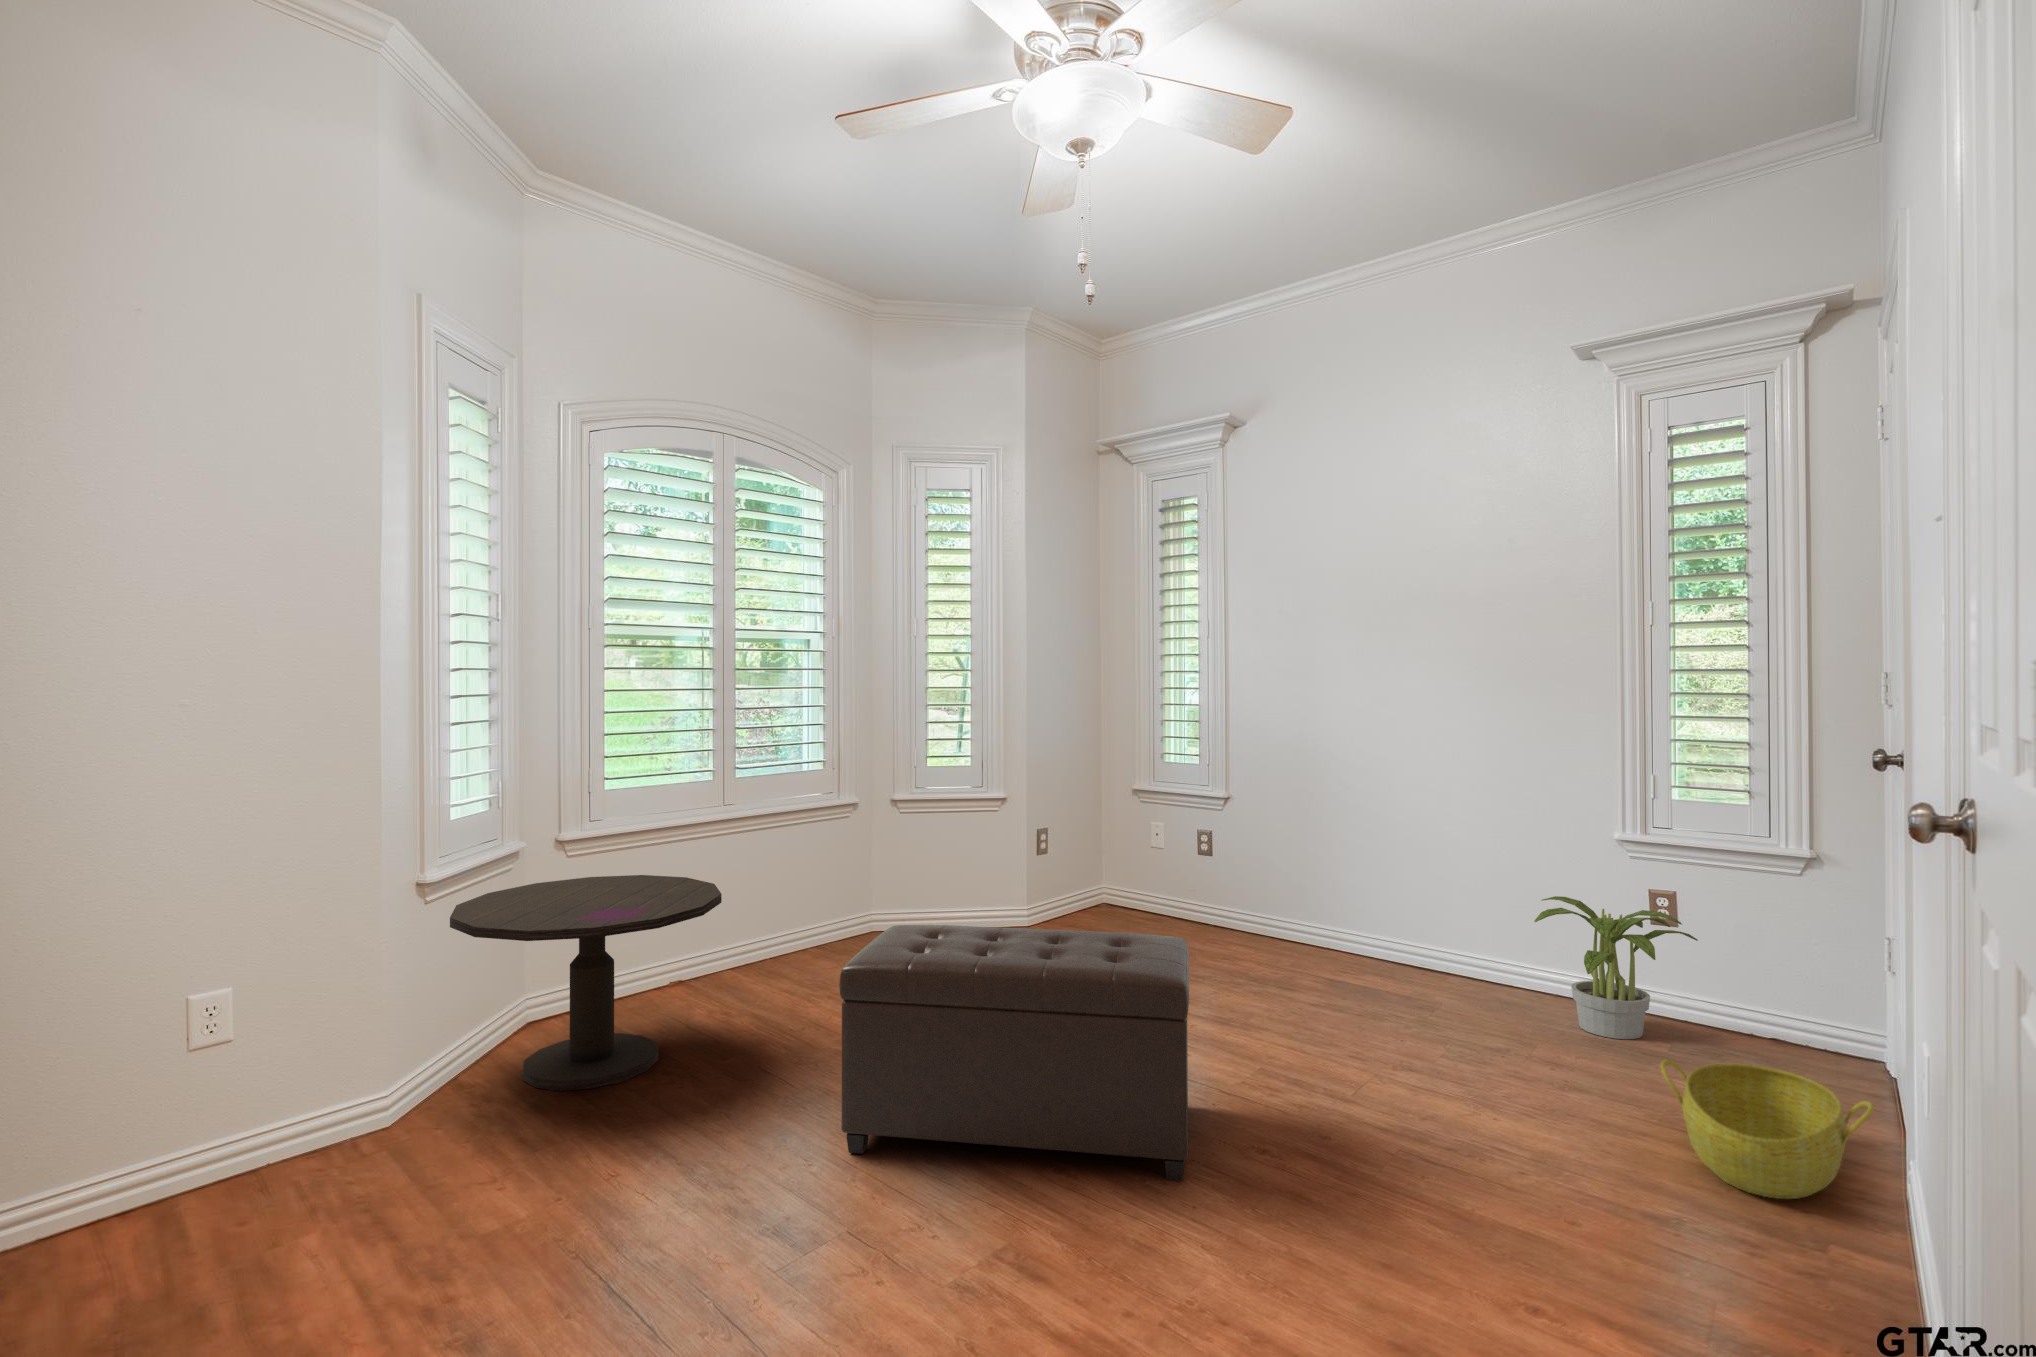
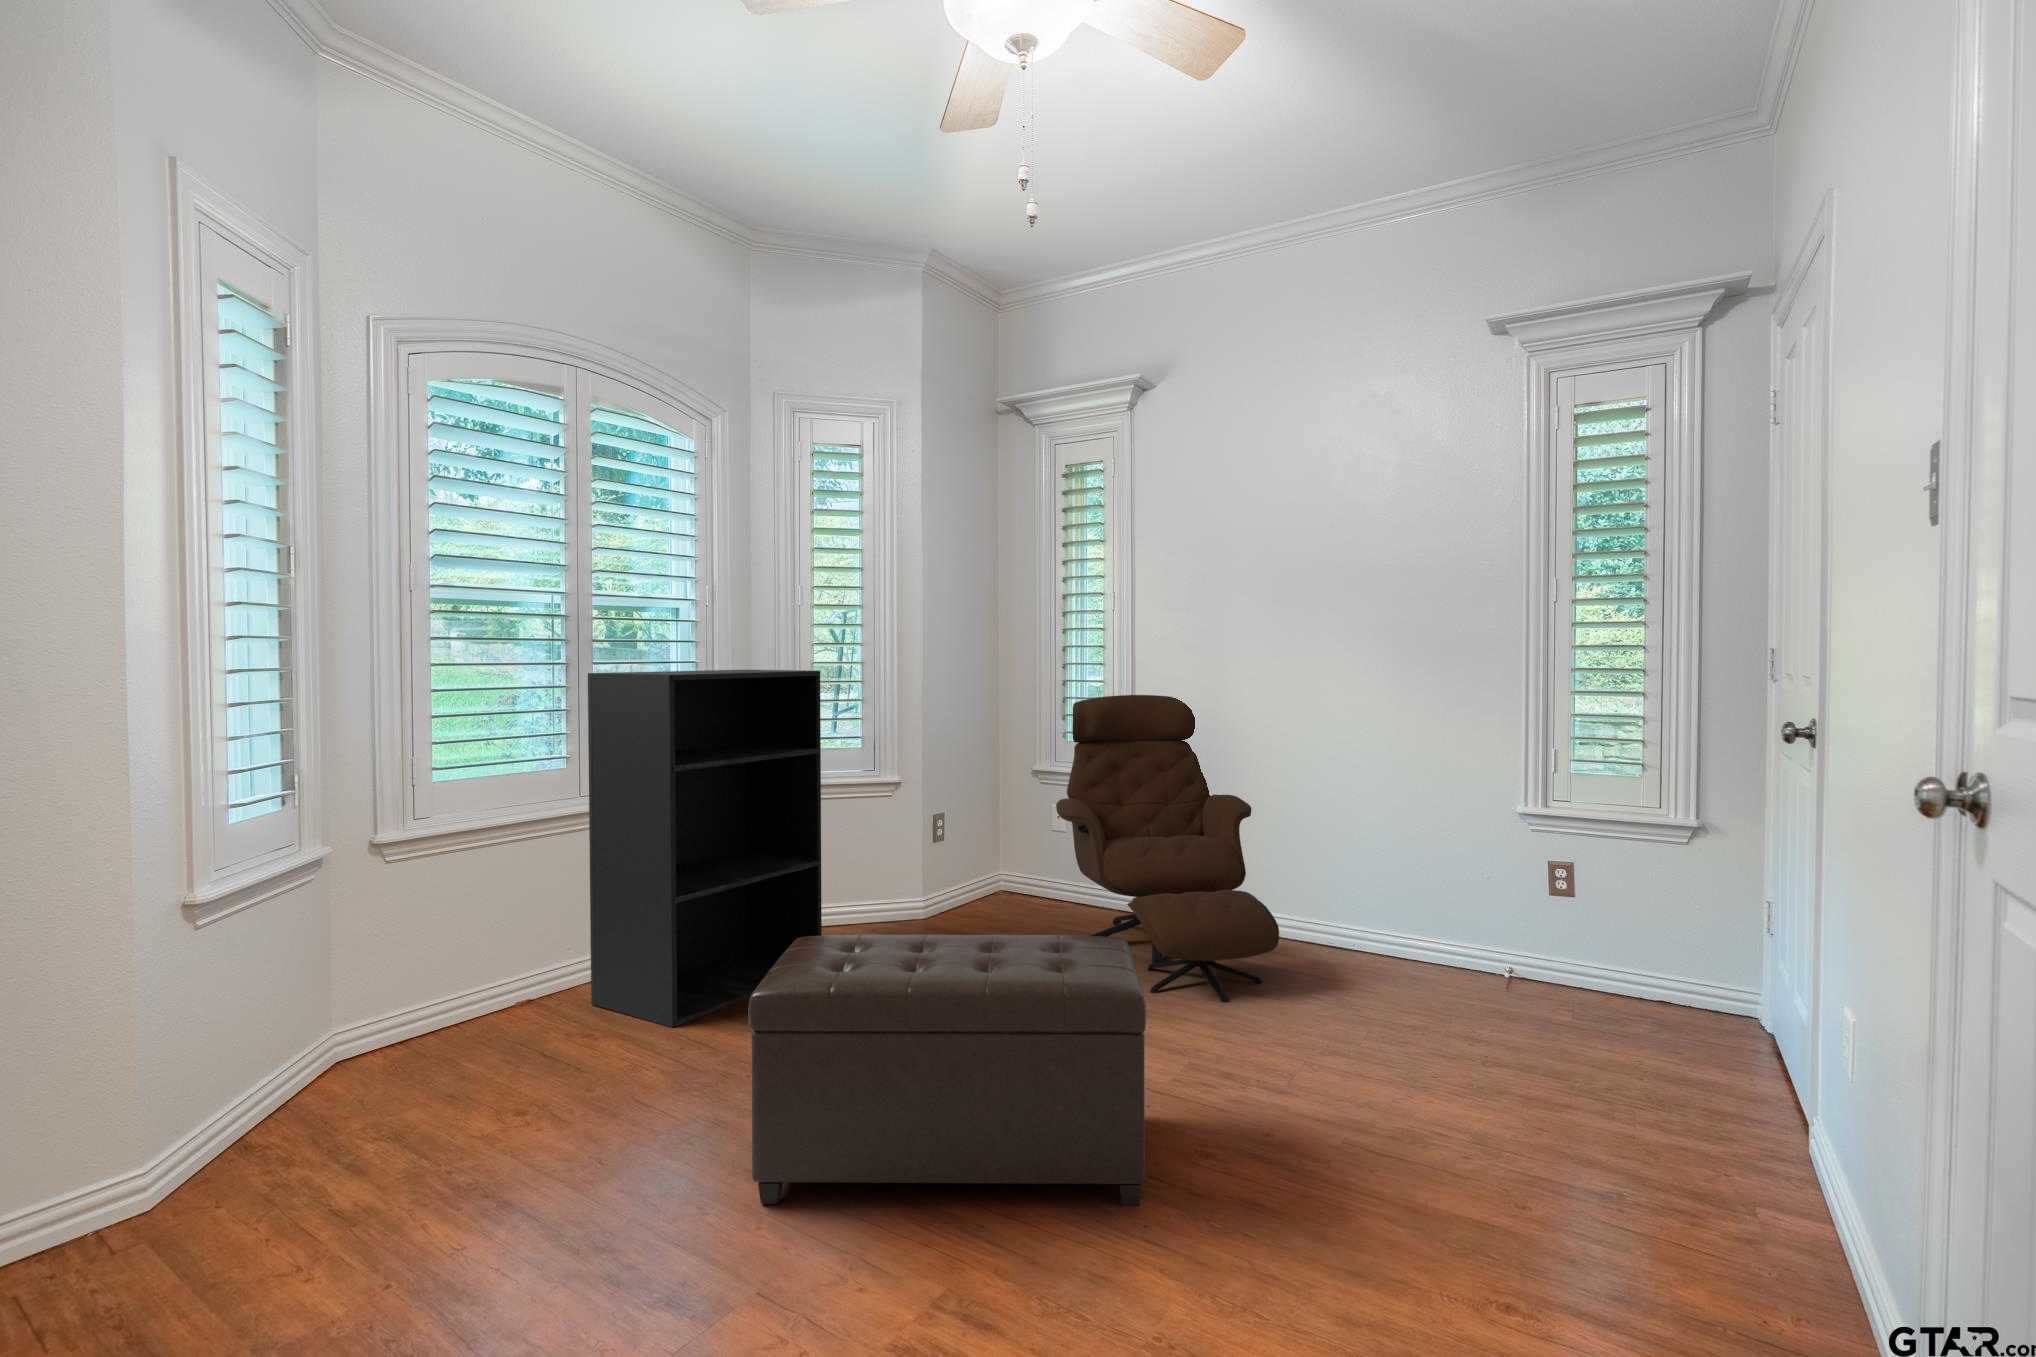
bookshelf: none [732,694,933,1008] -> present [588,670,822,1027]
lounge chair: none [1154,719,1362,1014] -> present [1056,695,1279,1002]
side table: present [450,875,722,1091] -> none [238,886,588,1152]
potted plant: present [1534,896,1698,1039] -> none [1449,873,1597,1012]
basket: present [1660,1060,1874,1199] -> none [1594,1038,1794,1173]

